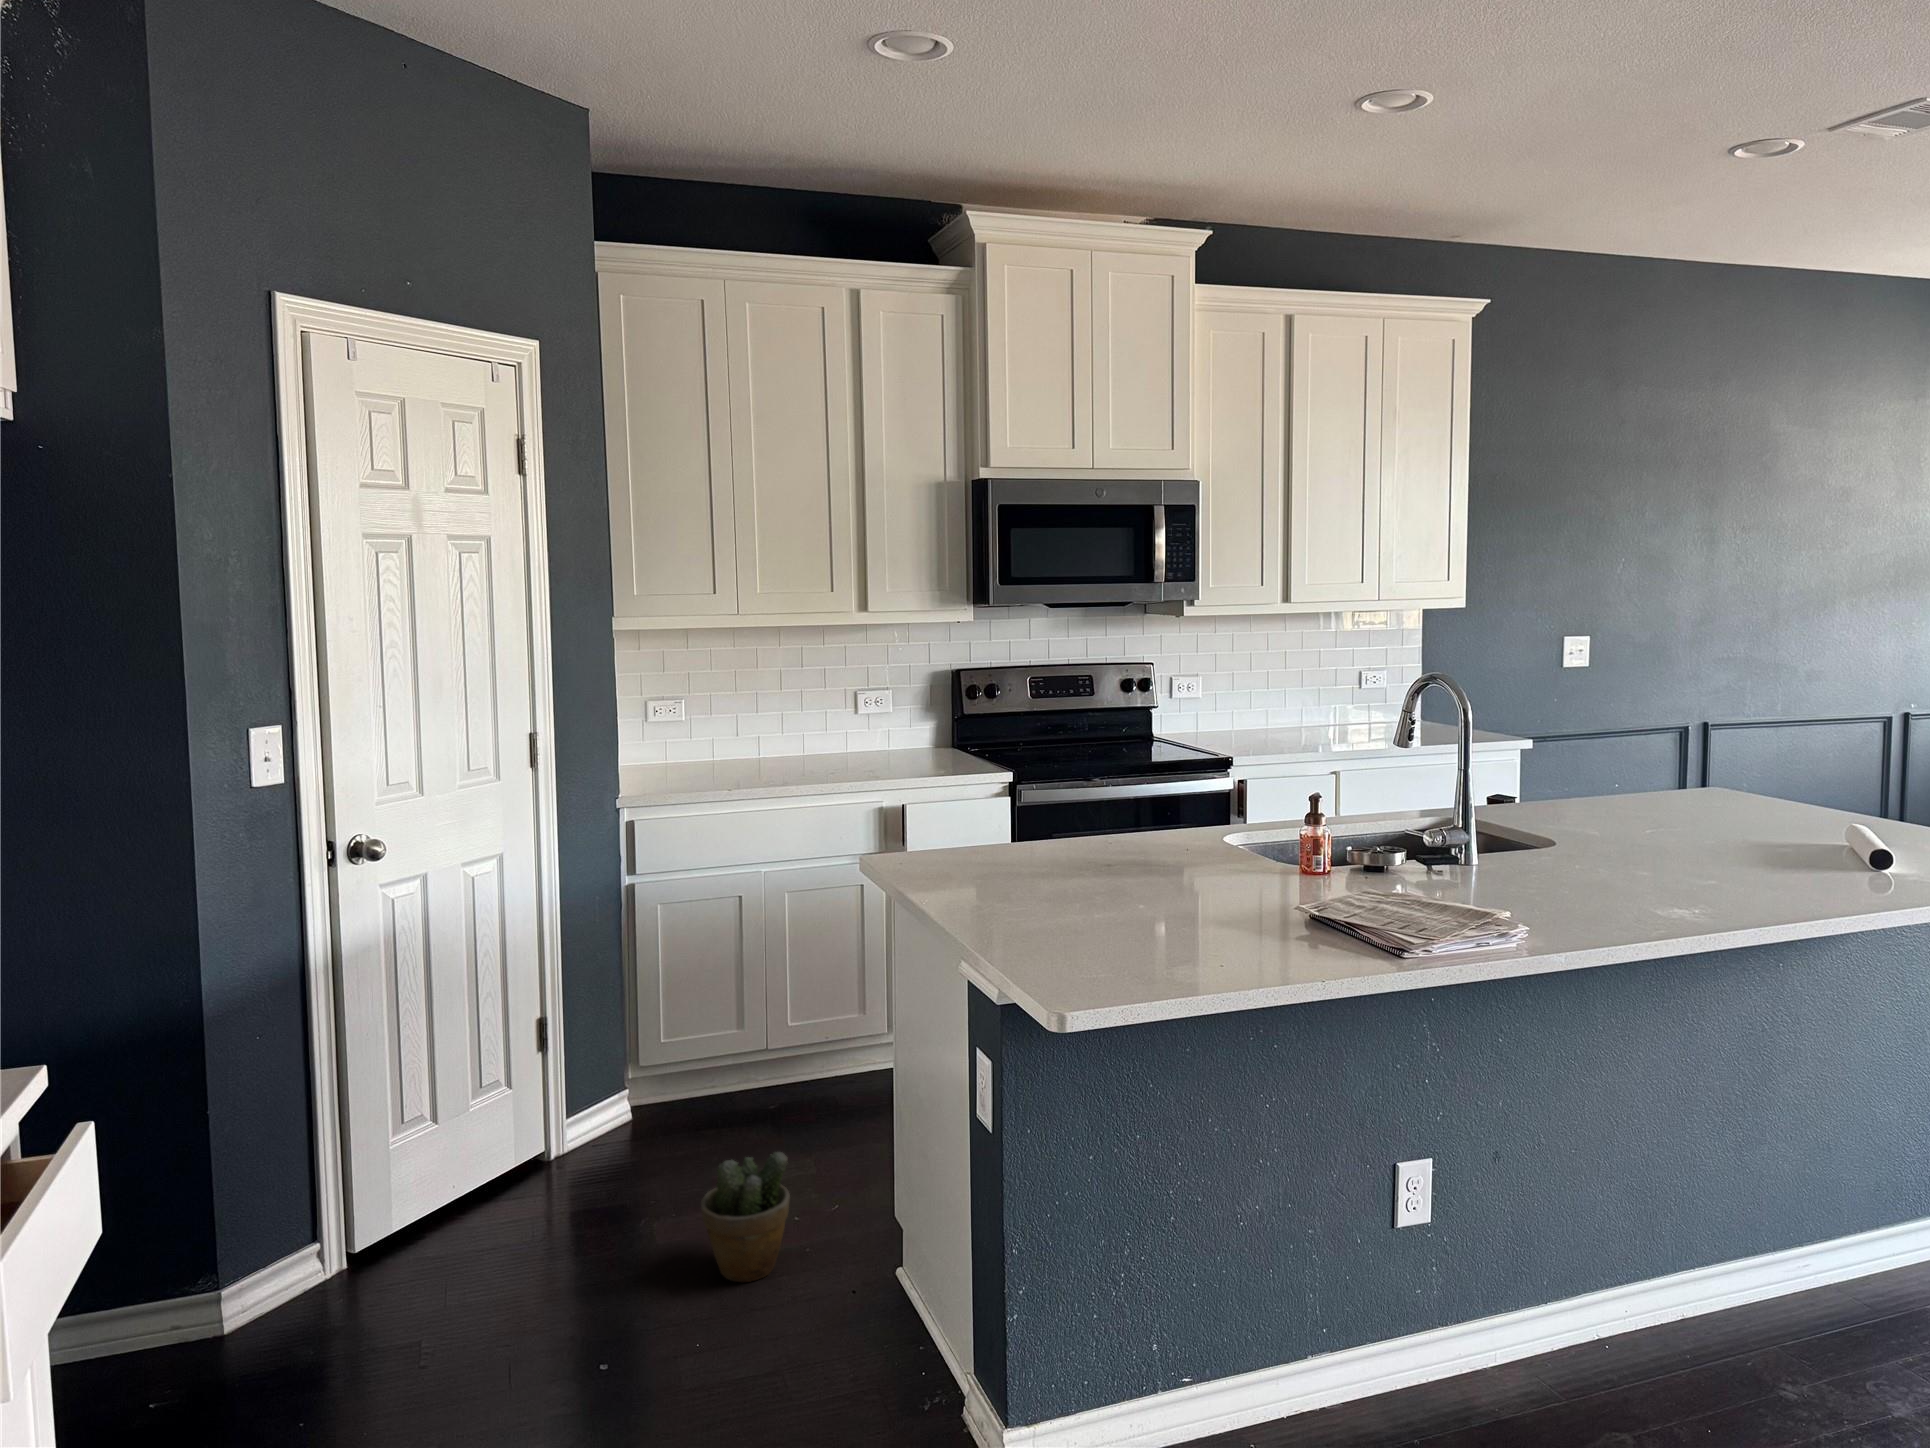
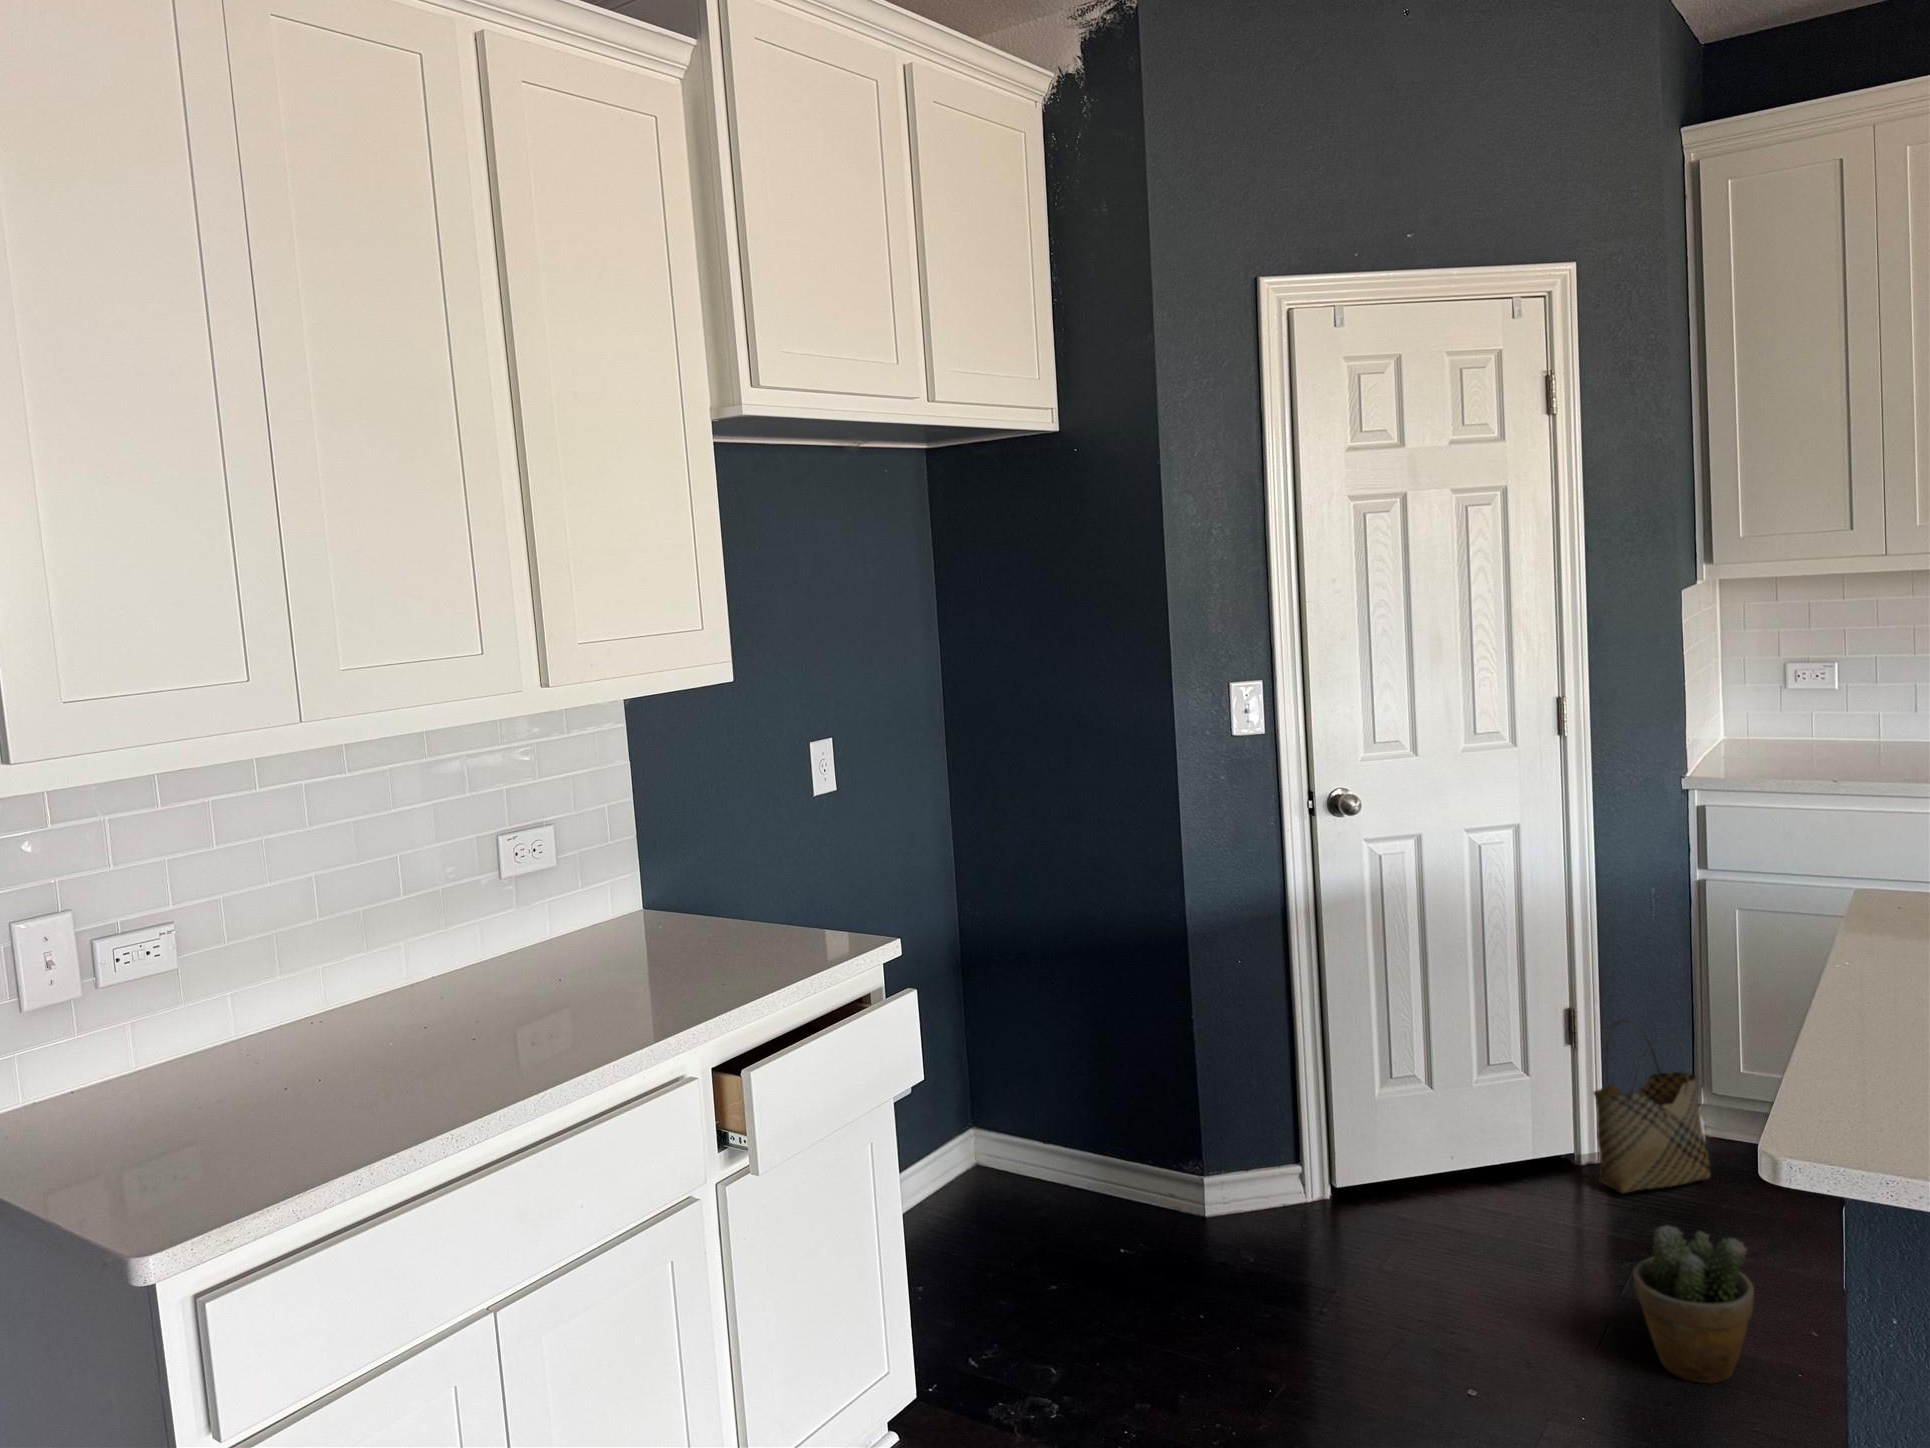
woven basket: none [576,1016,657,1167] -> present [1594,1020,1710,1193]

